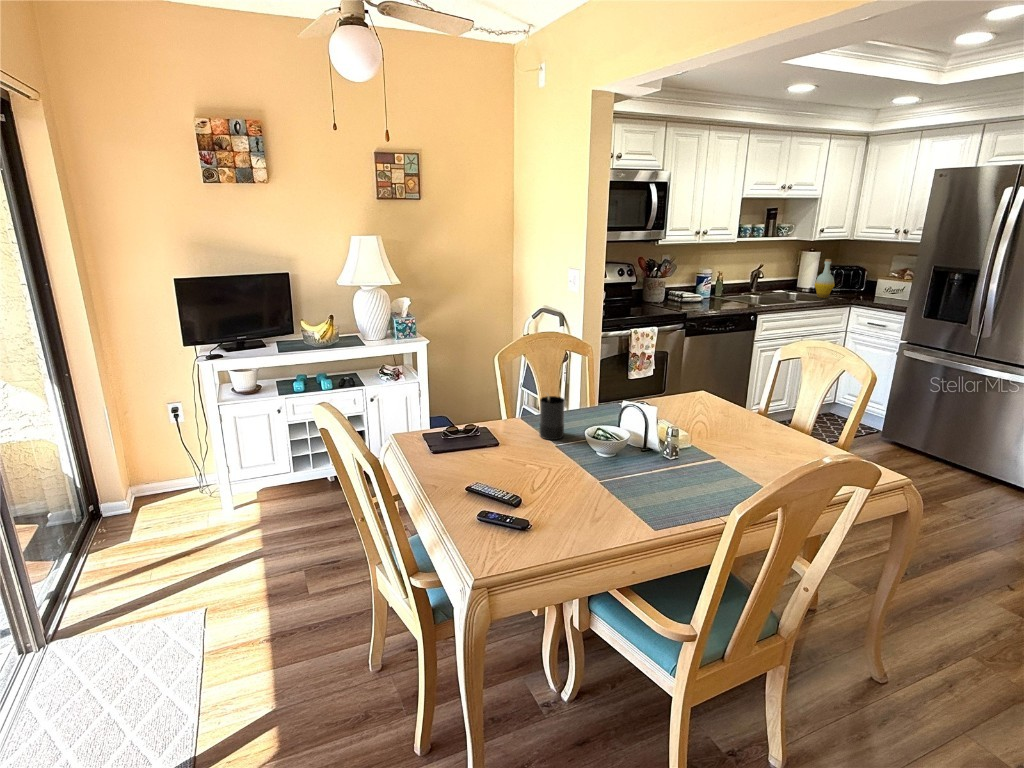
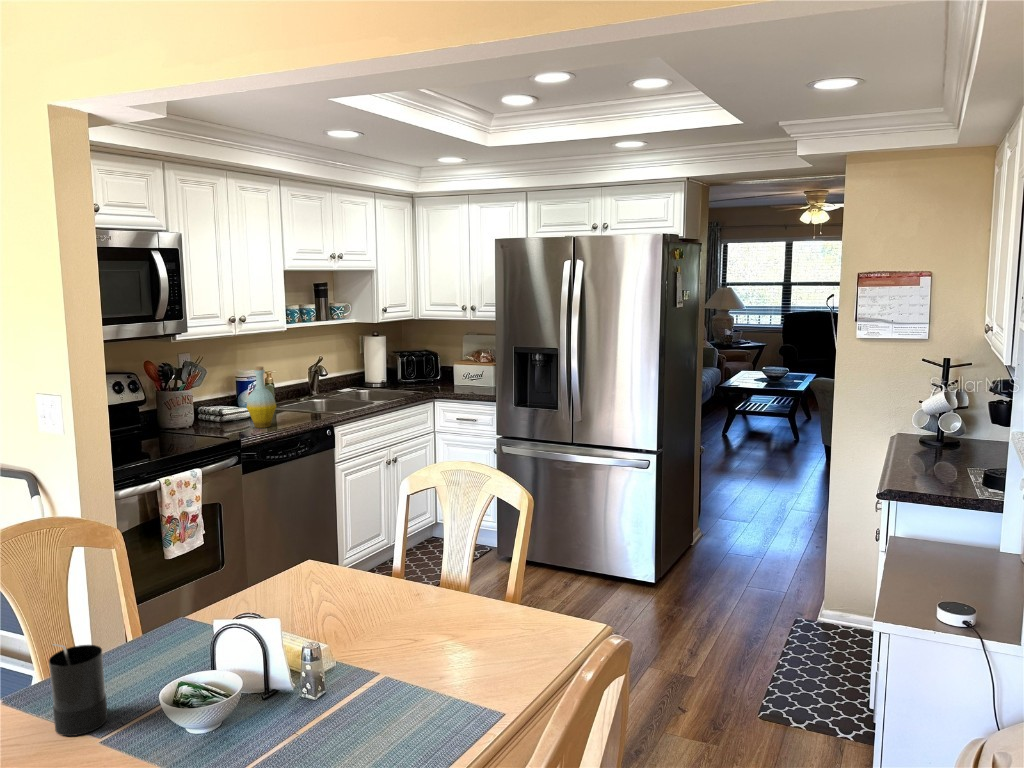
bottle: present [814,259,835,298] -> present [247,367,276,428]

